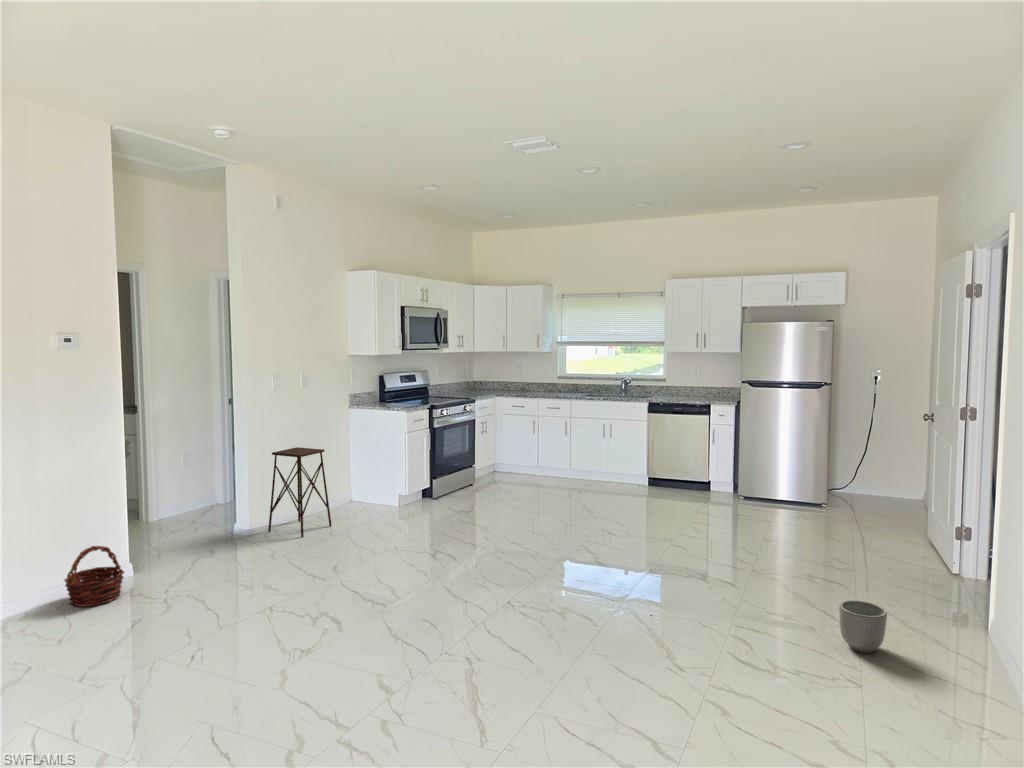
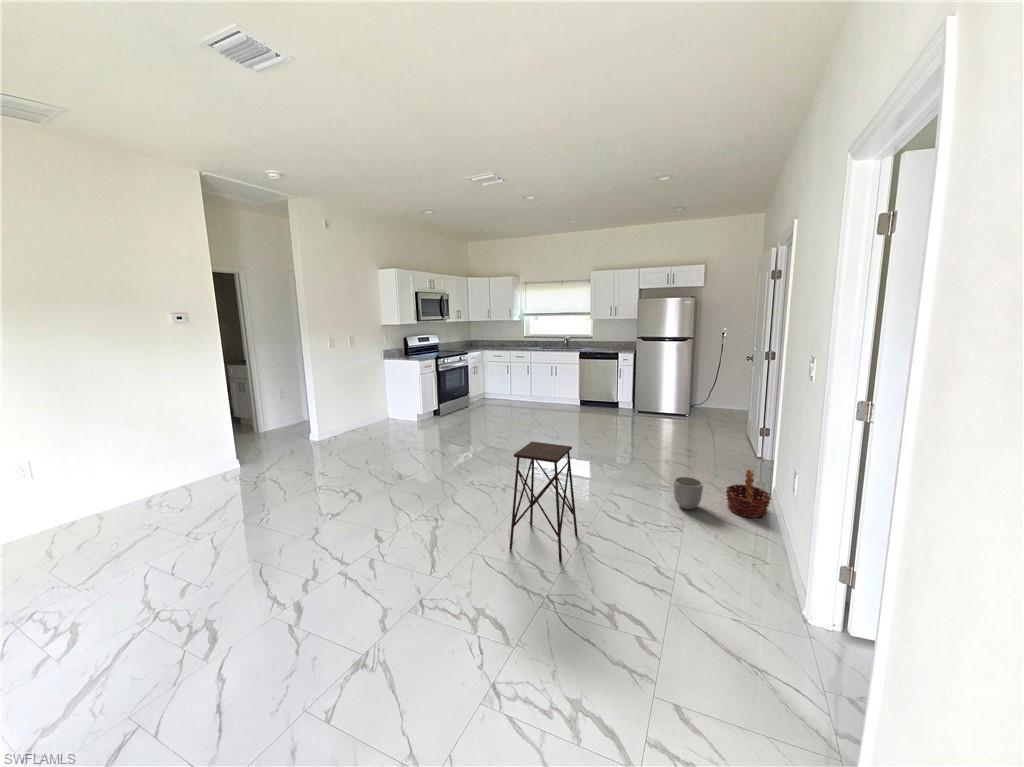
side table: present [268,447,331,537] -> present [510,442,578,562]
basket: present [64,546,124,607] -> present [726,470,771,518]

